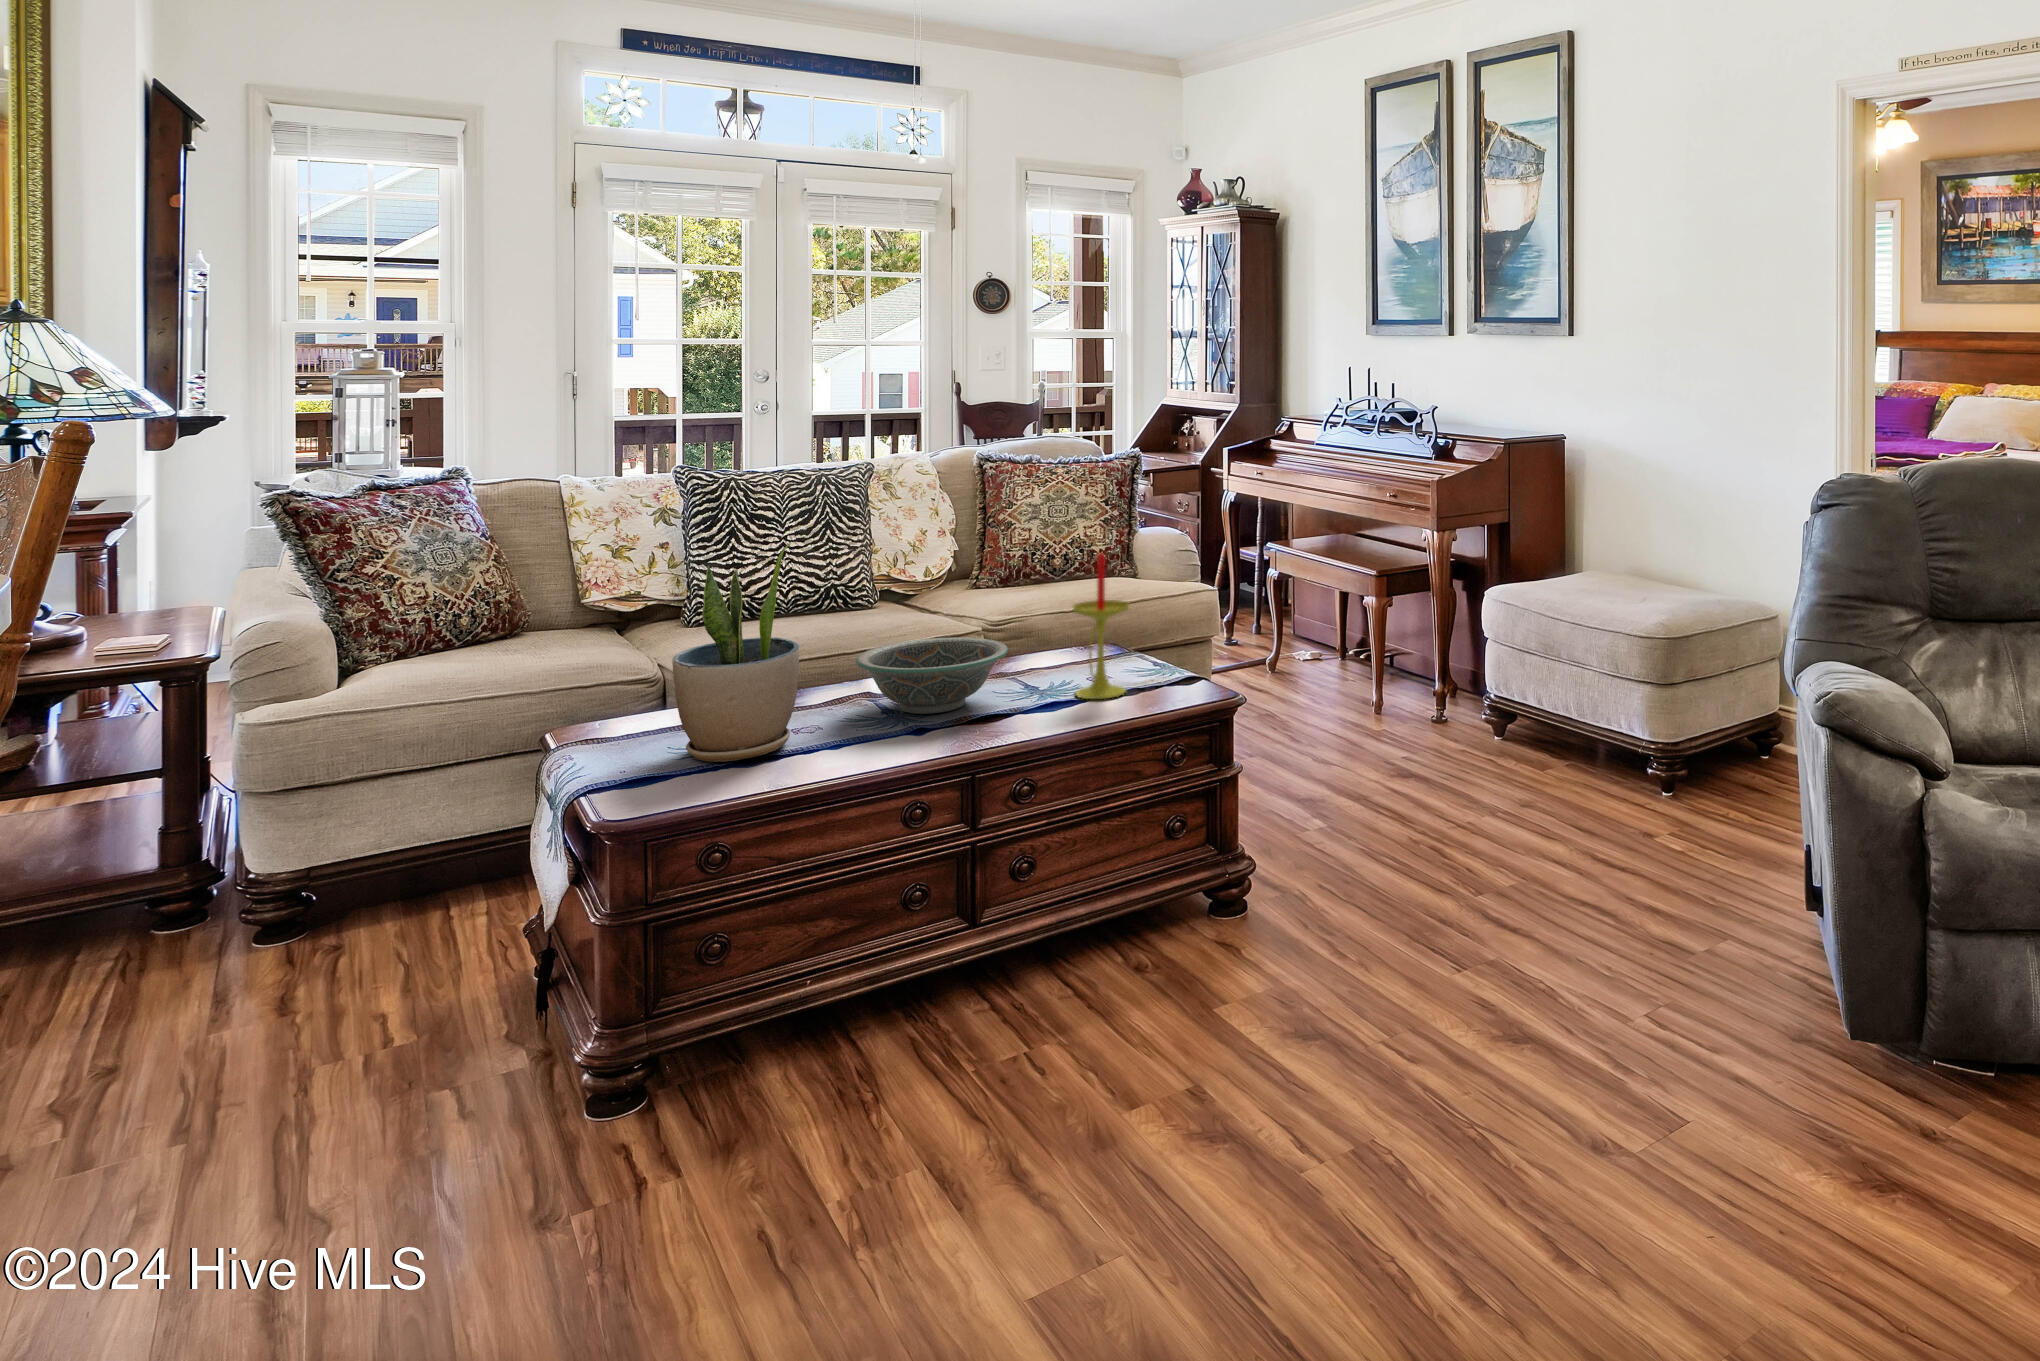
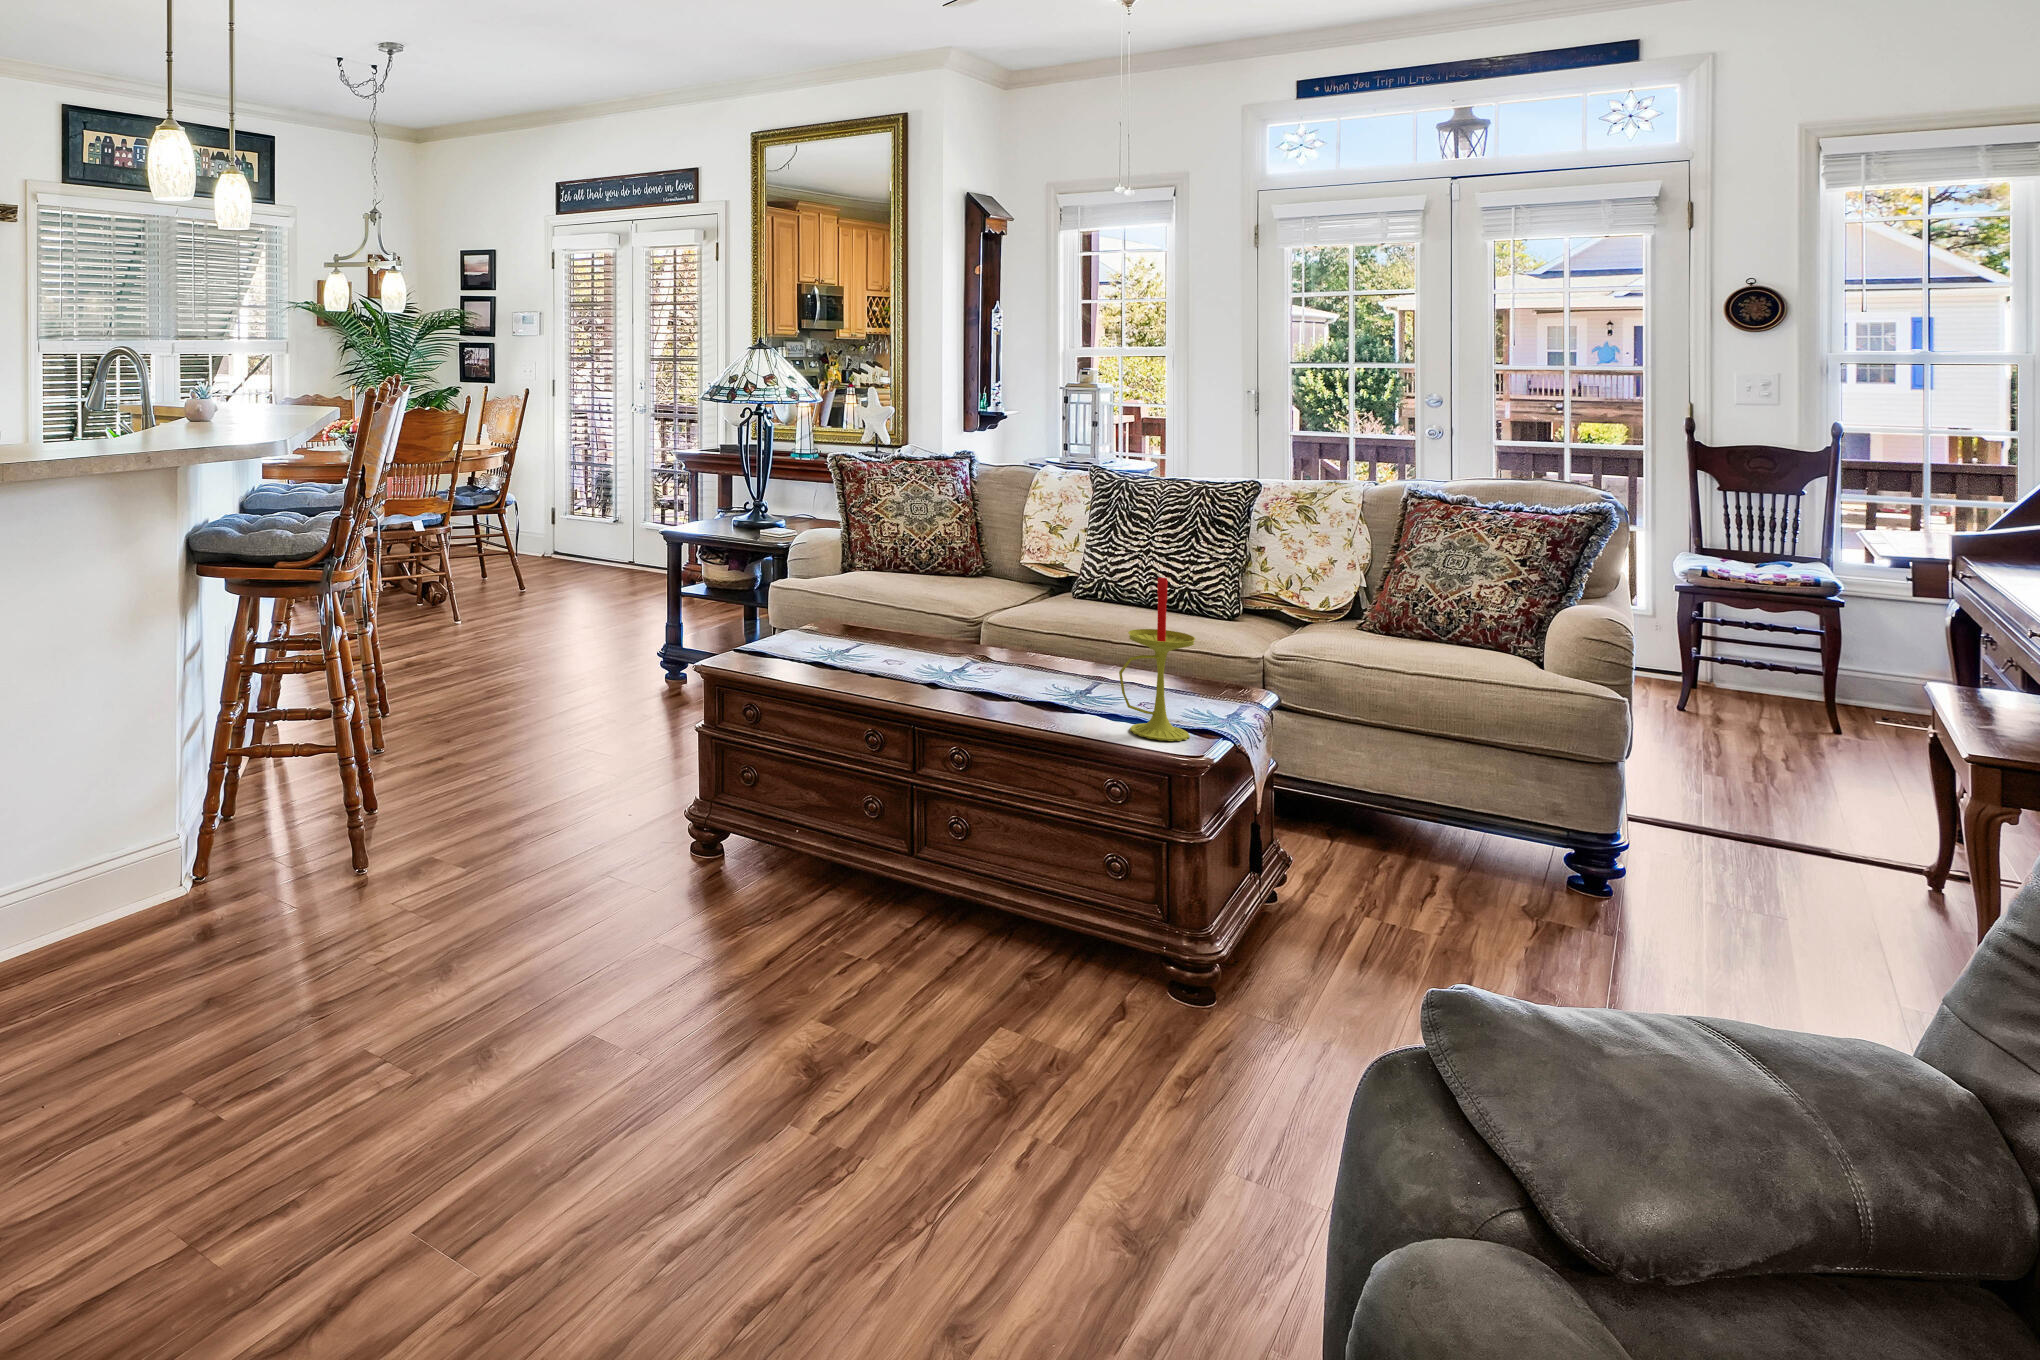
potted plant: present [672,543,799,762] -> none [807,510,897,680]
decorative bowl: present [856,638,1008,714] -> none [954,628,1095,701]

